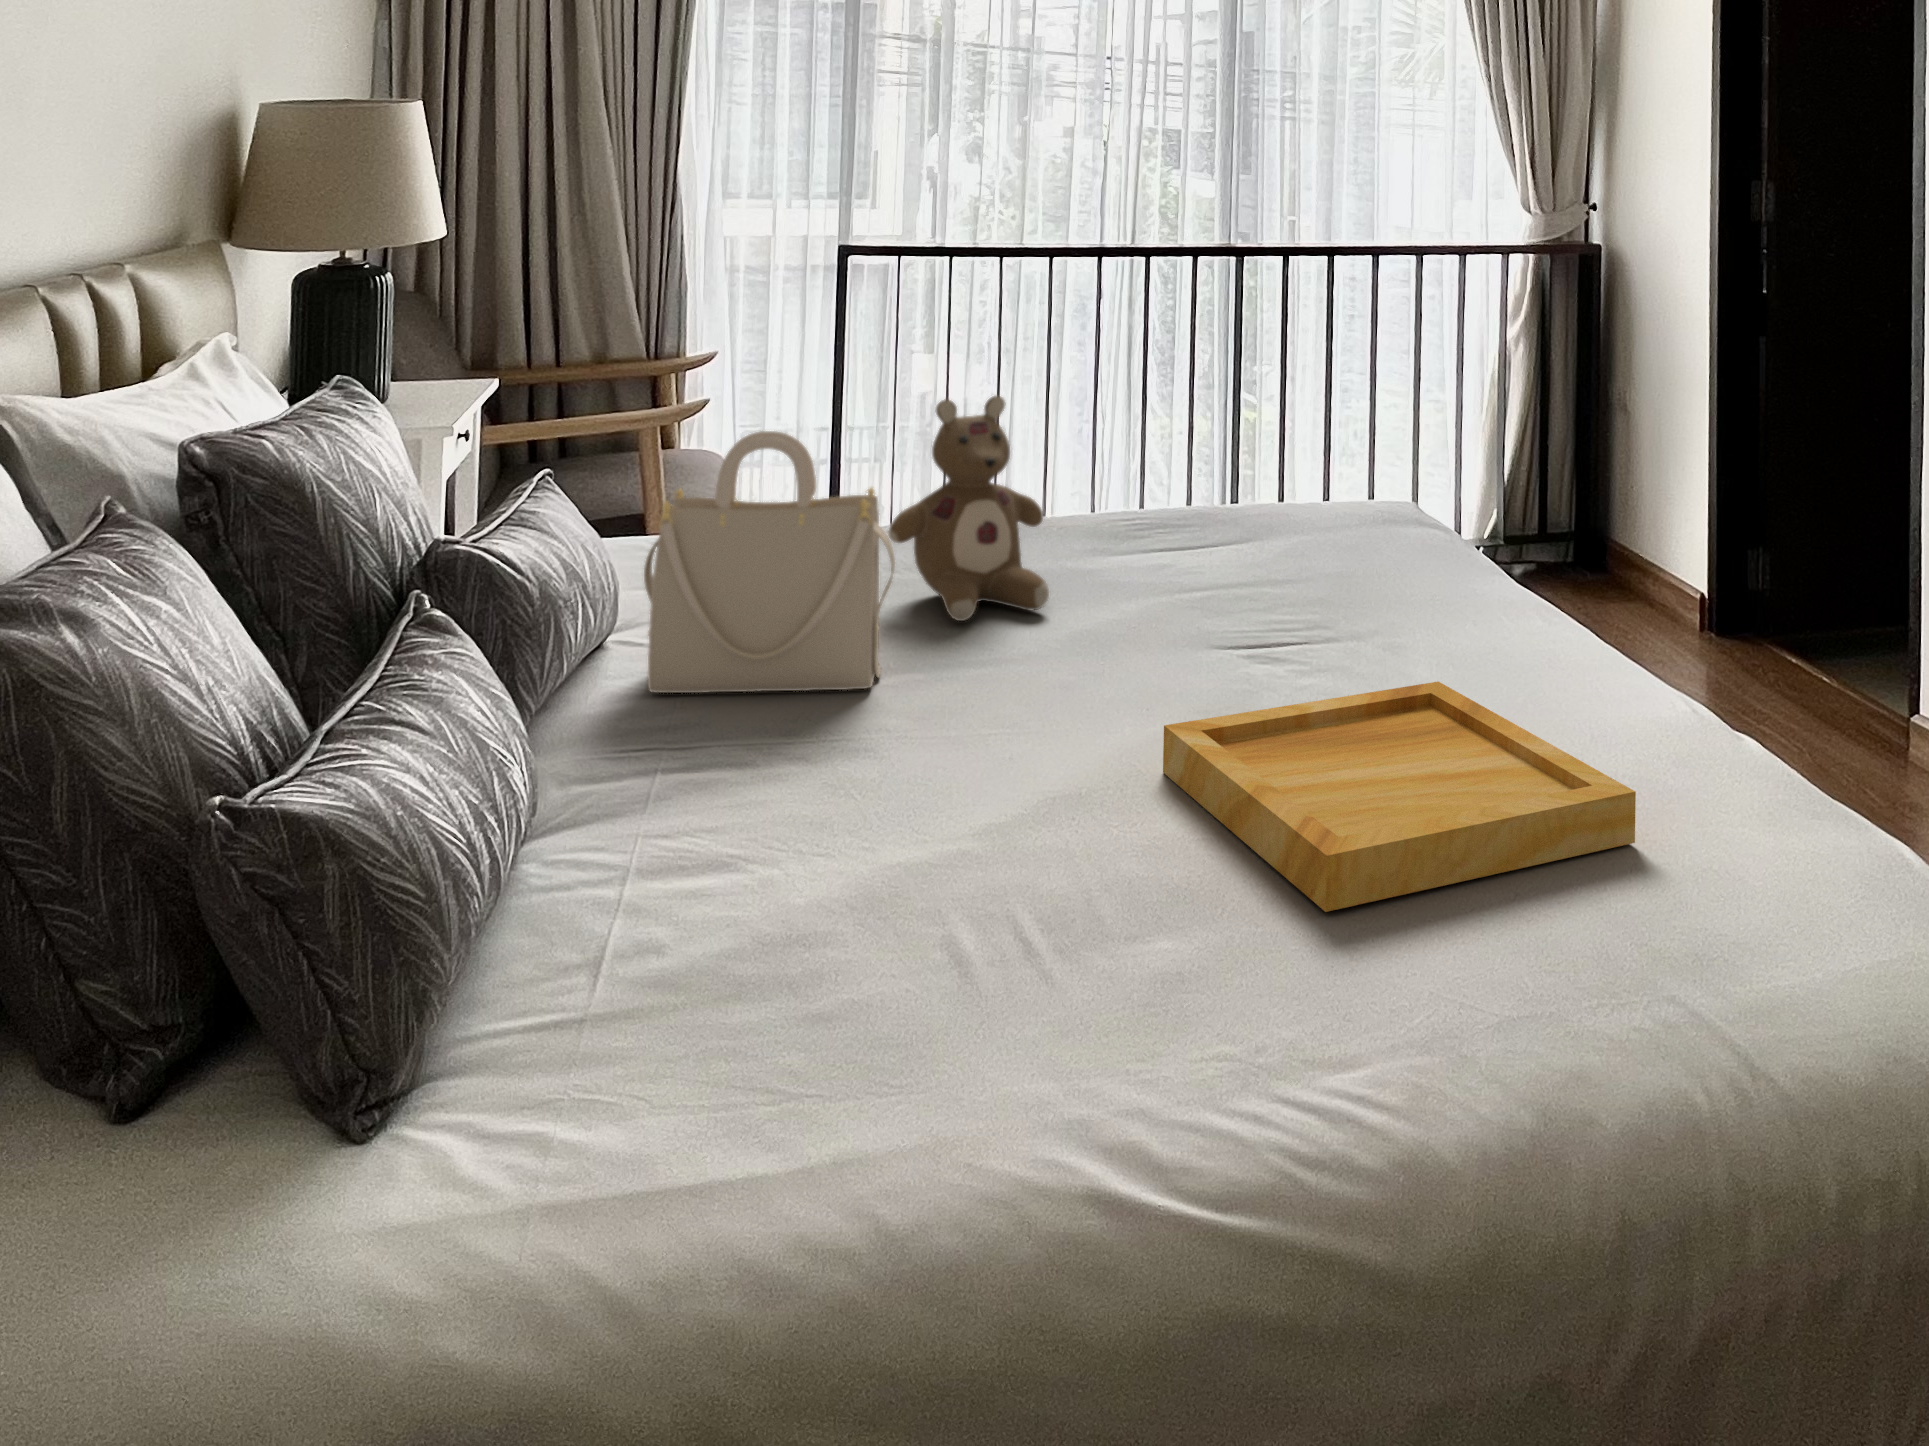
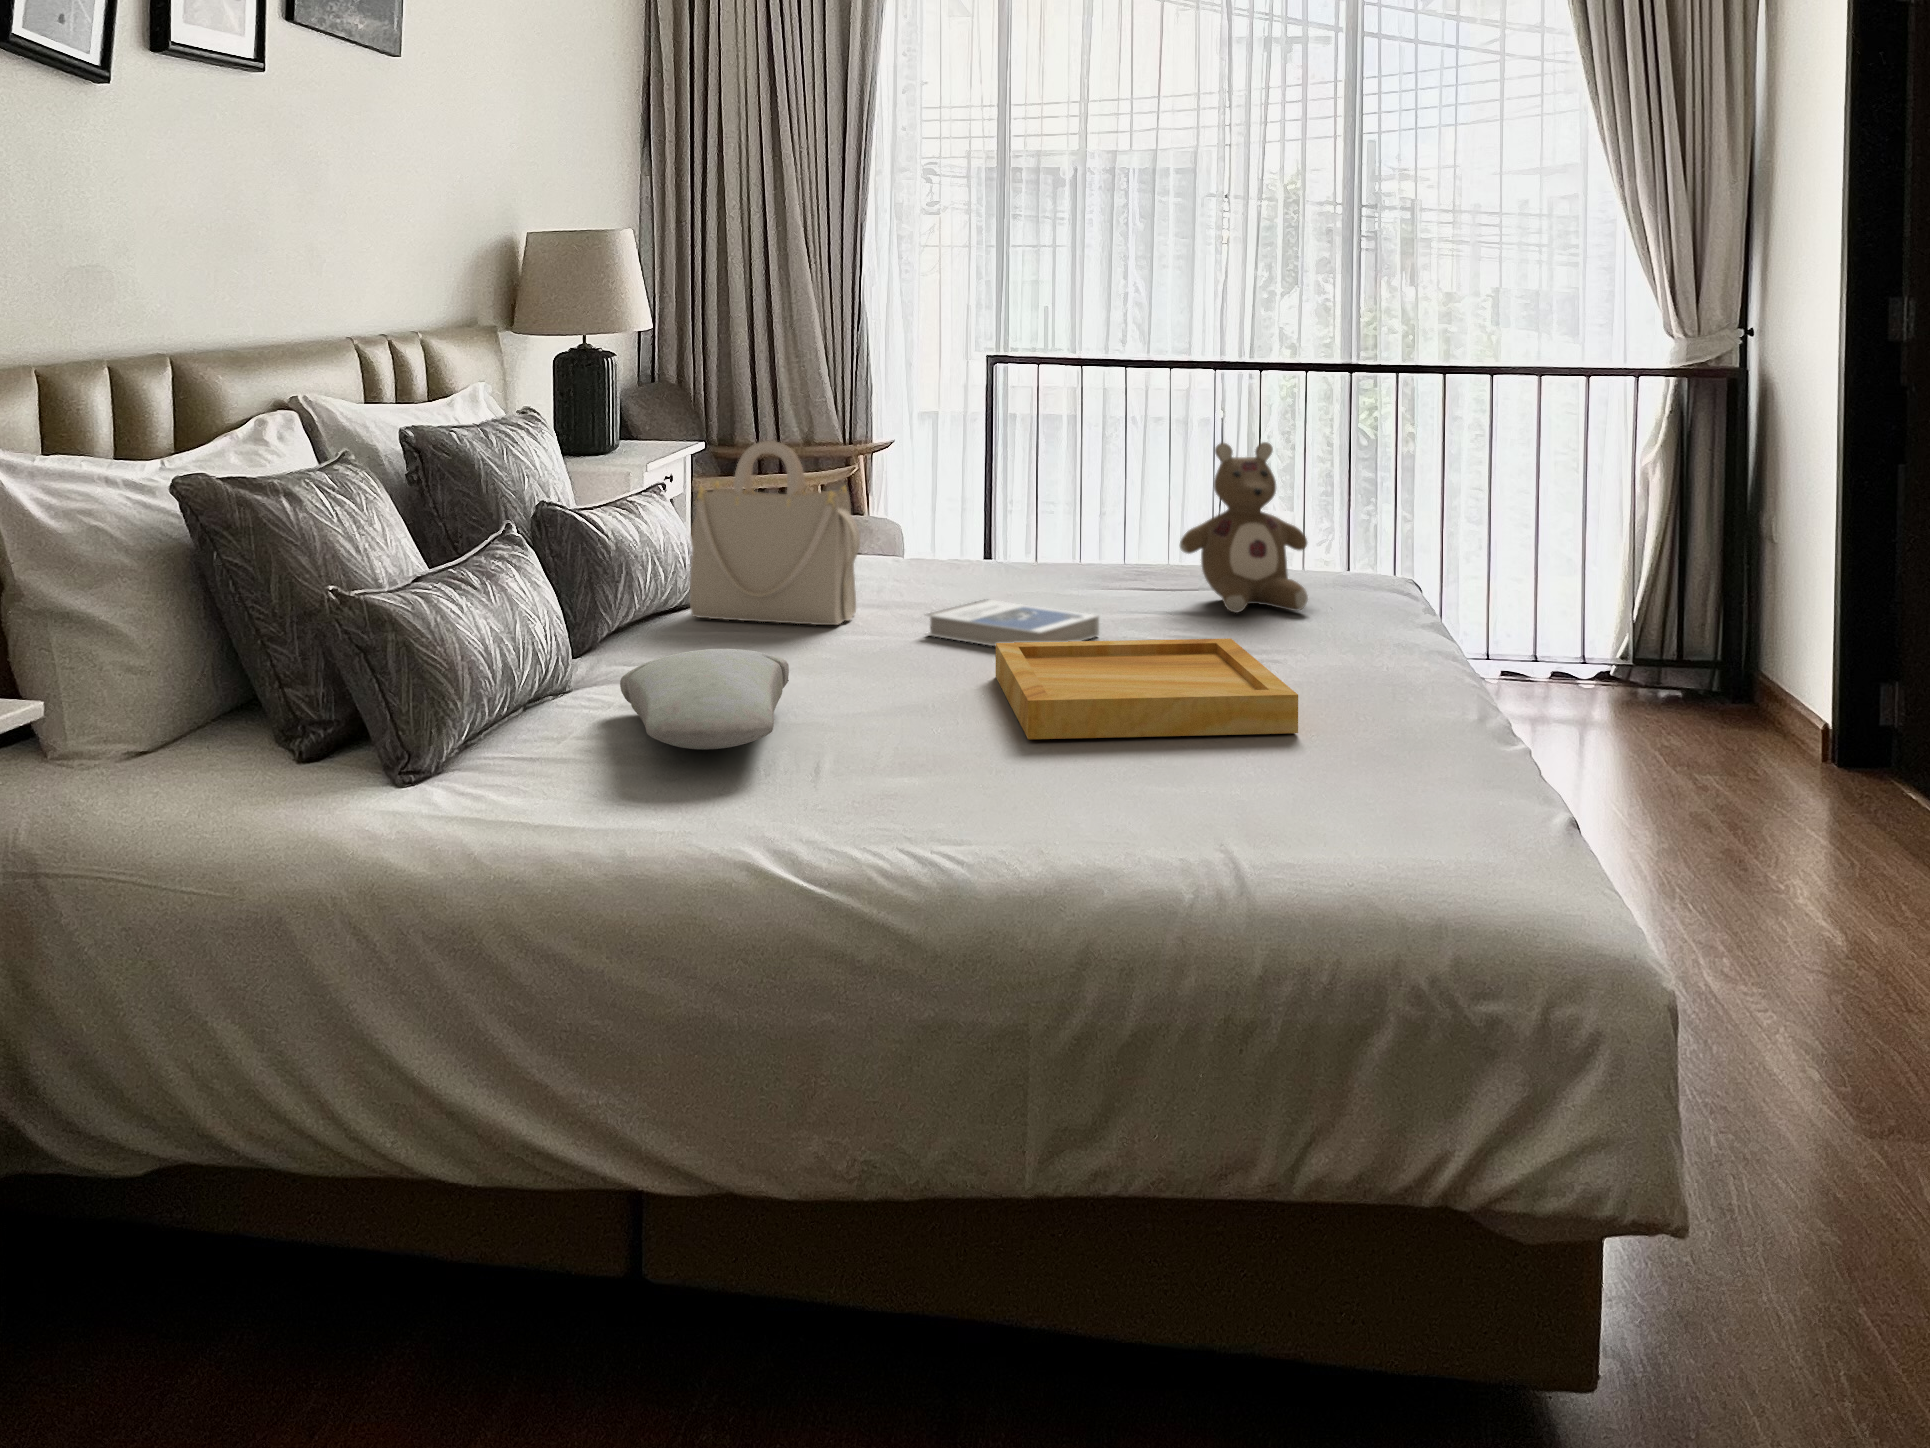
stuffed bear: present [889,396,1049,621] -> present [1180,442,1308,613]
hardback book: none [1003,627,1227,718] -> present [926,599,1099,646]
pillow: none [670,806,1022,1045] -> present [620,649,789,749]

